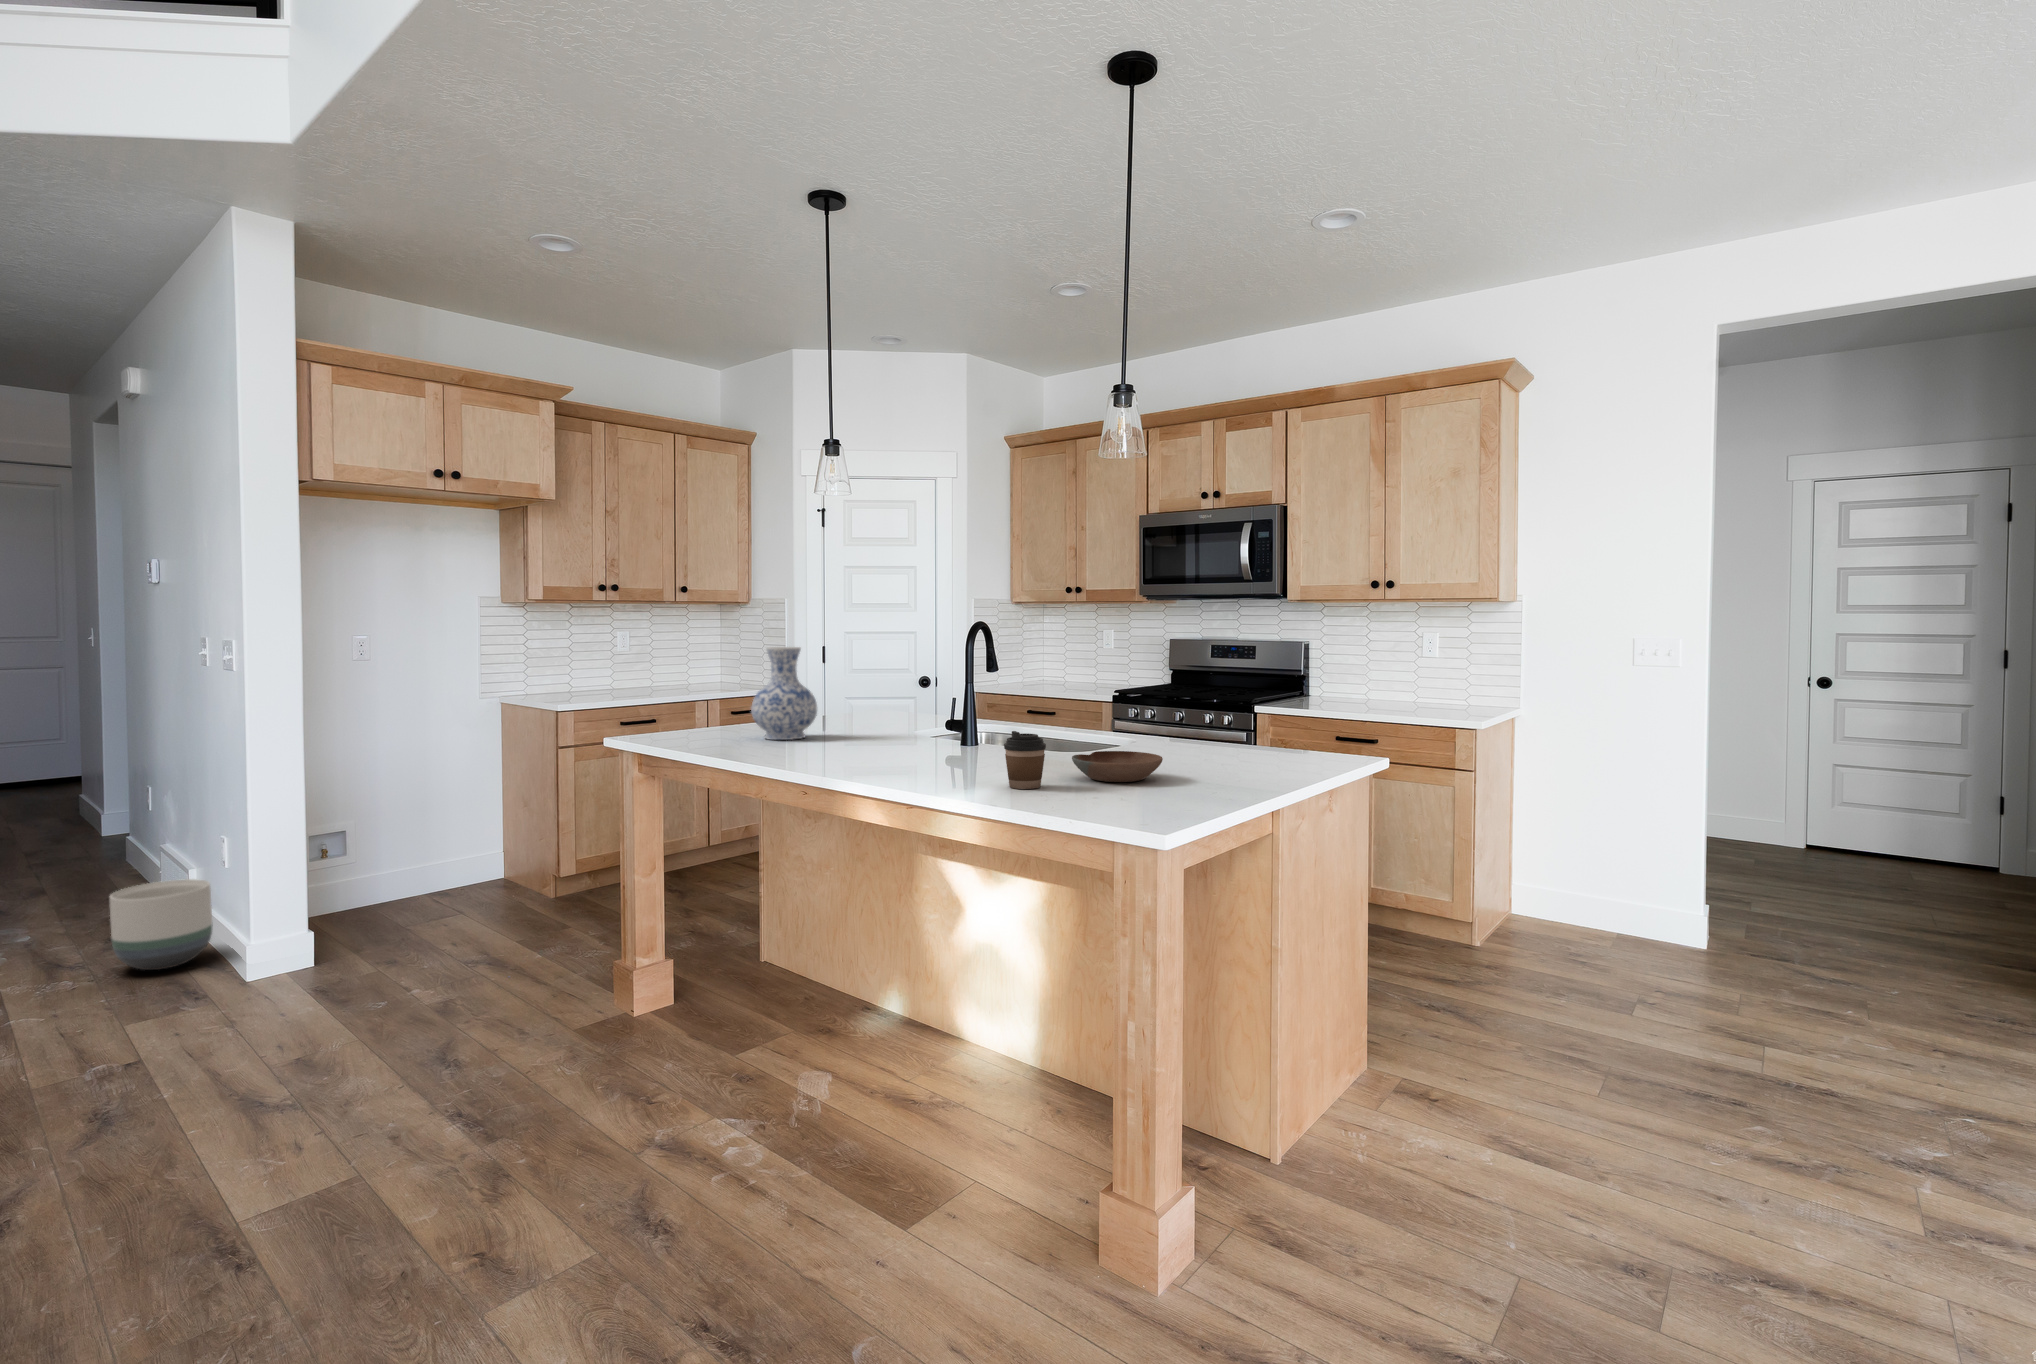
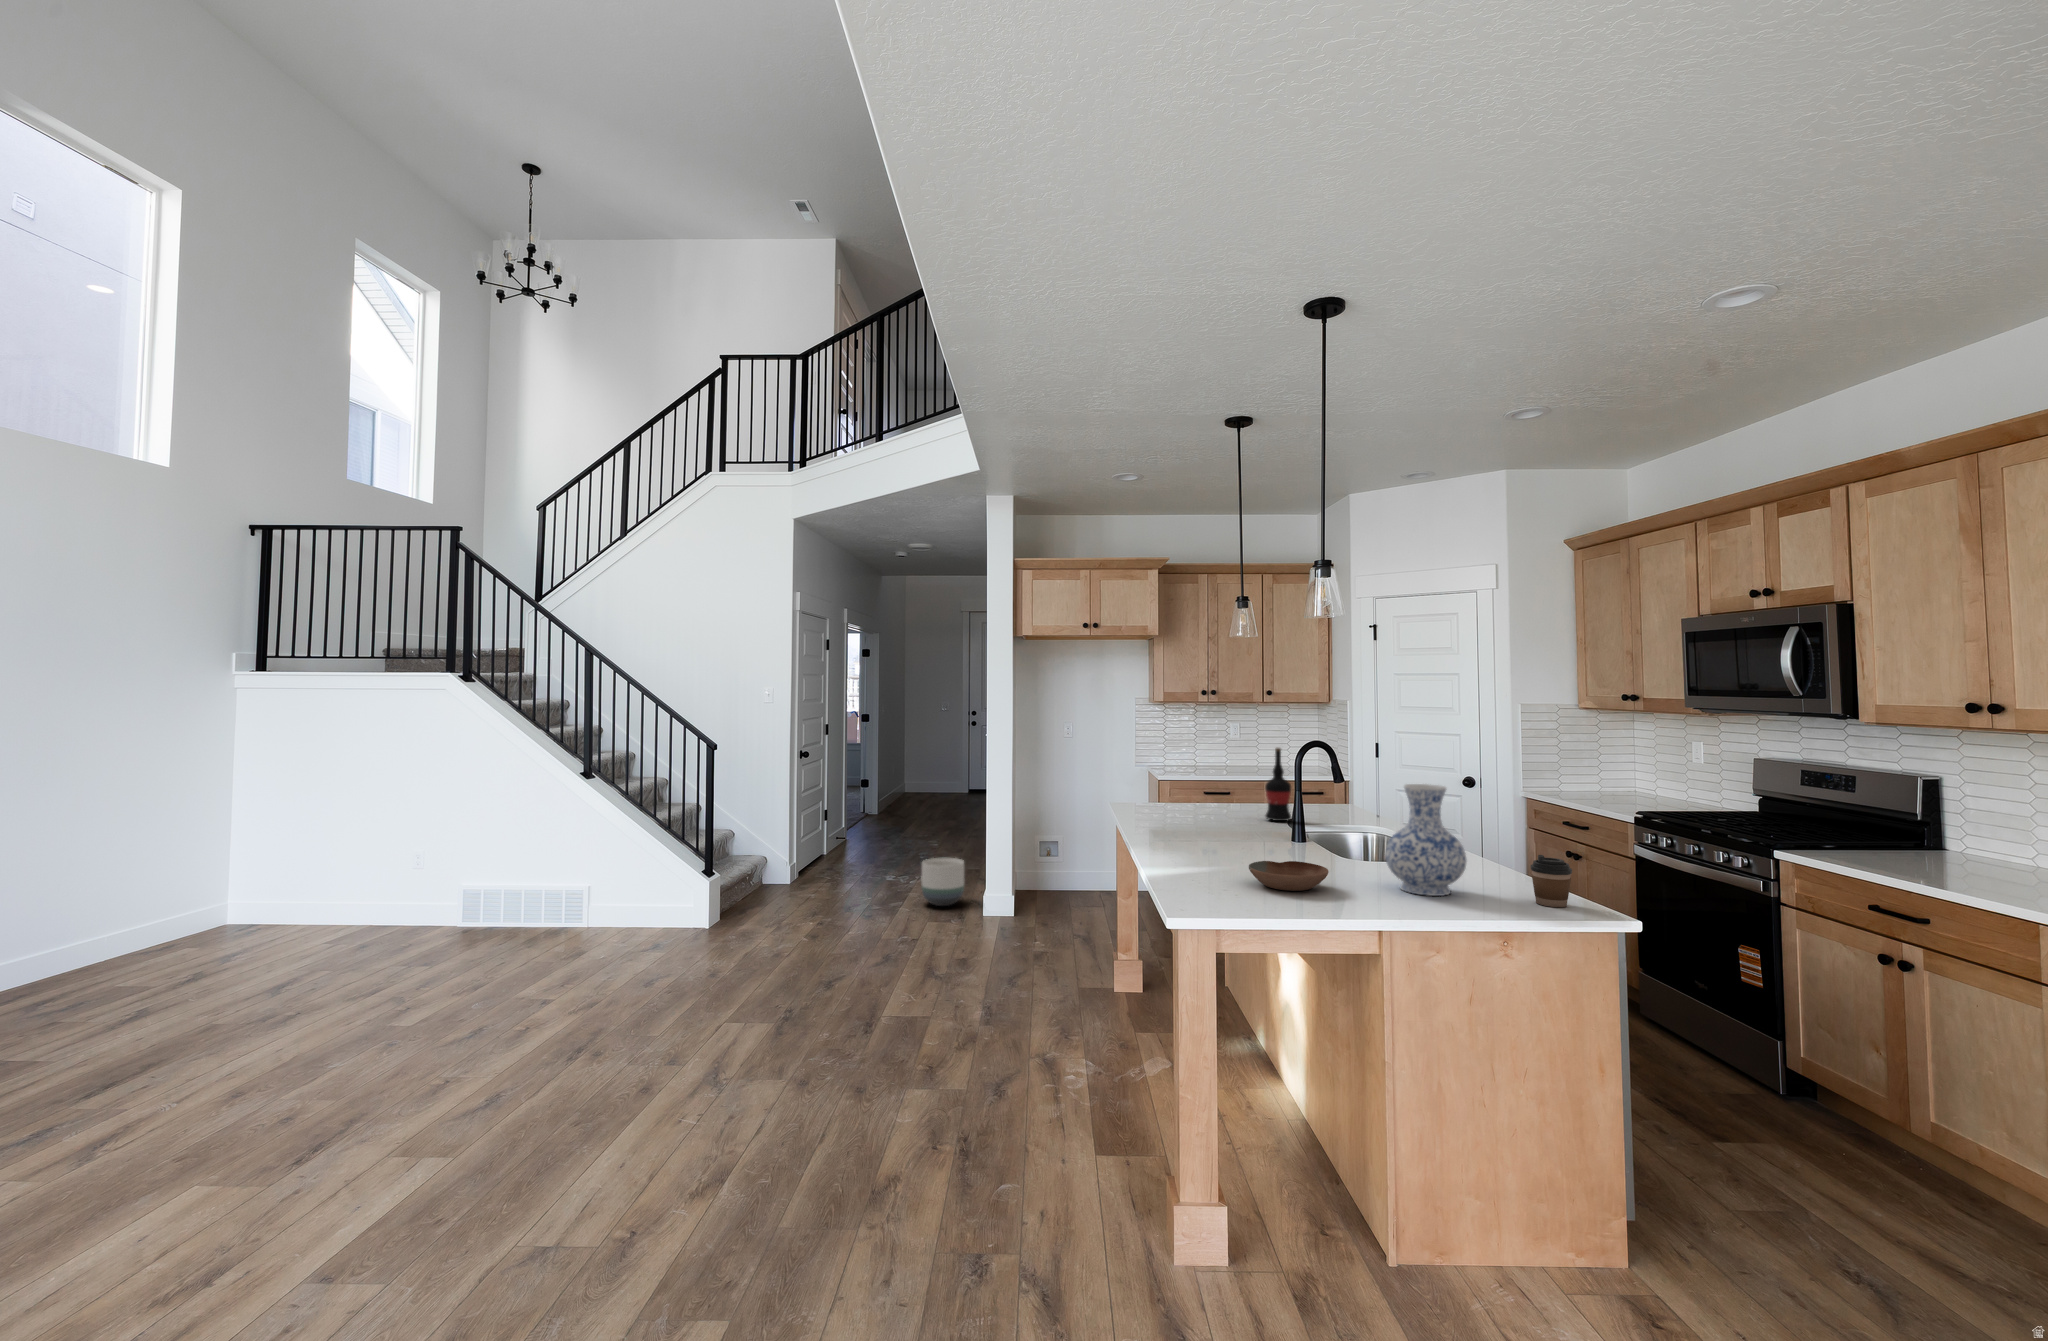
wine bottle: none [855,640,887,731] -> present [1265,748,1291,821]
vase: present [751,647,817,740] -> present [1385,784,1466,896]
coffee cup: present [1004,731,1046,789] -> present [1530,855,1572,907]

